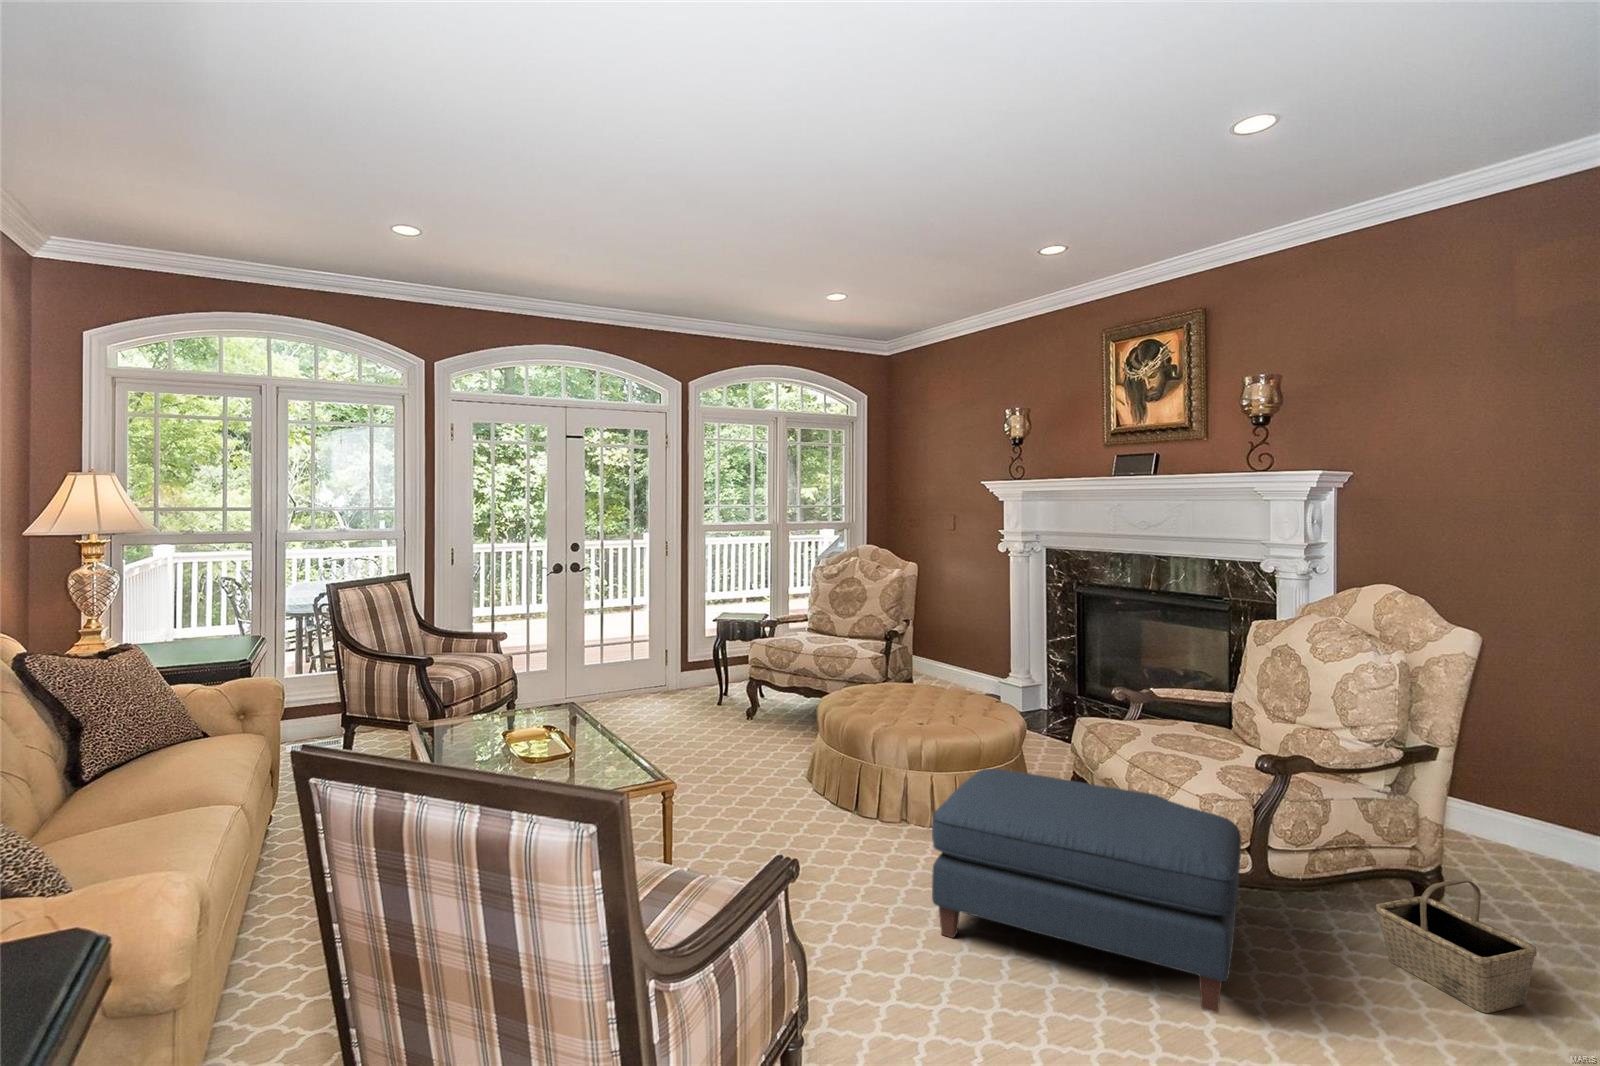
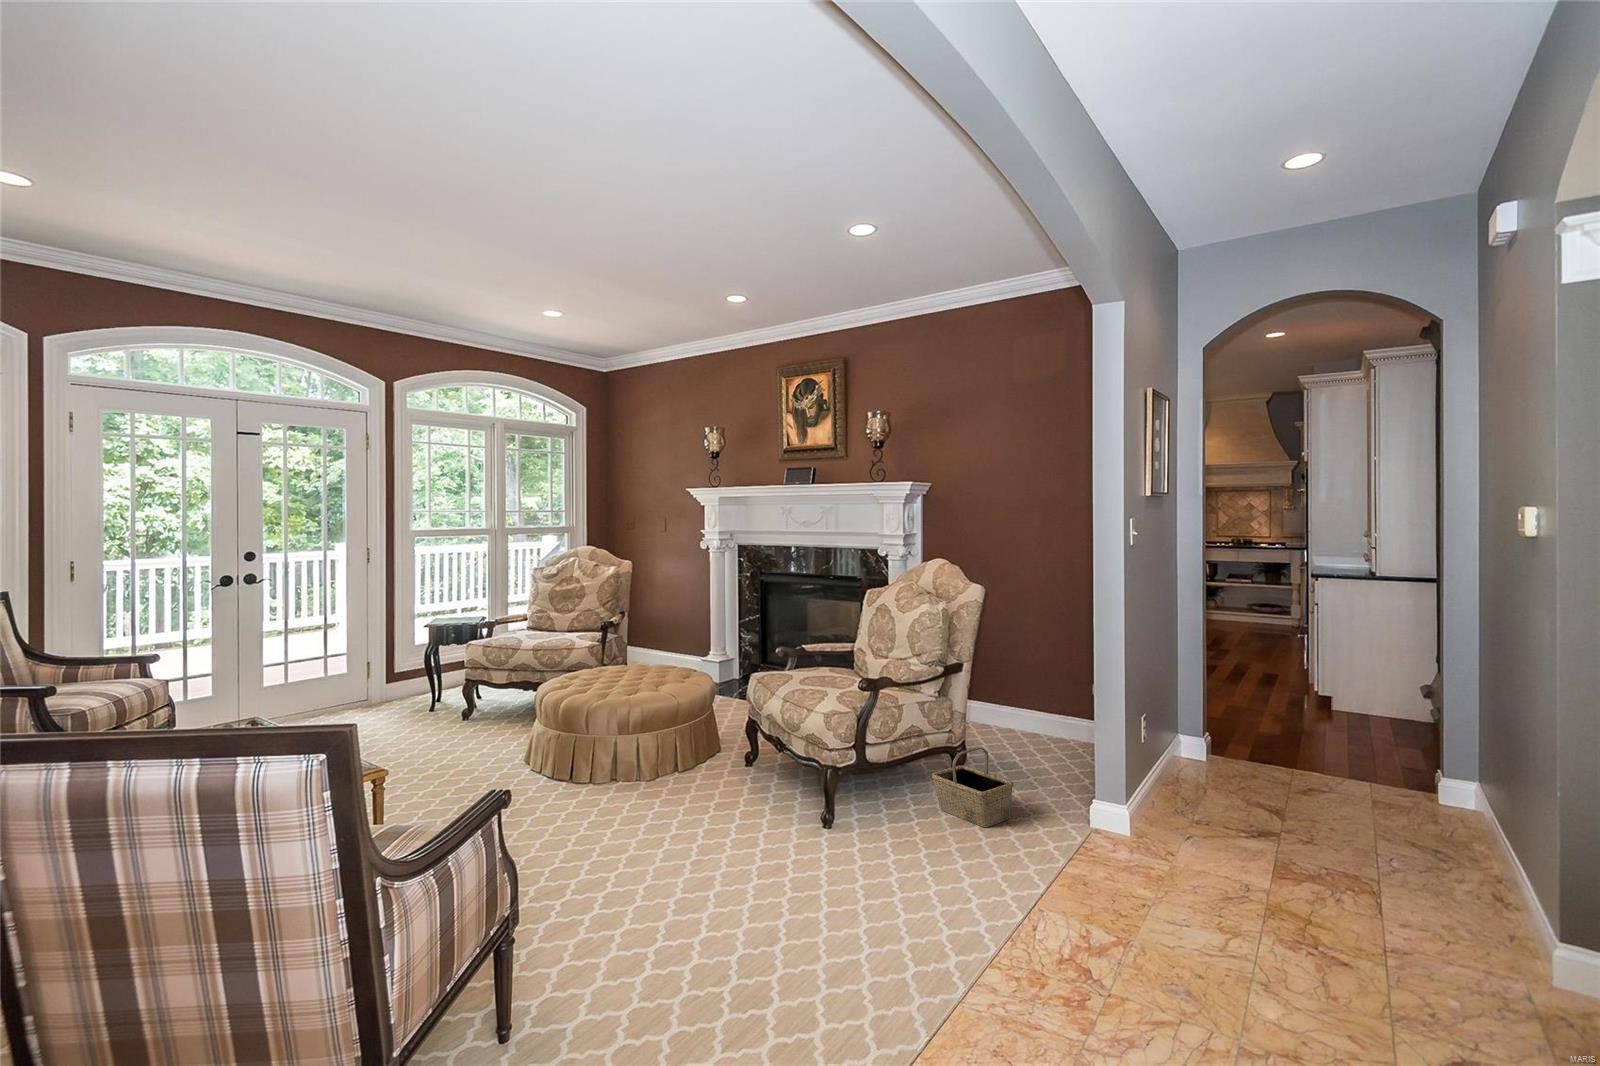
ottoman: present [932,769,1241,1013] -> none [629,717,850,855]

